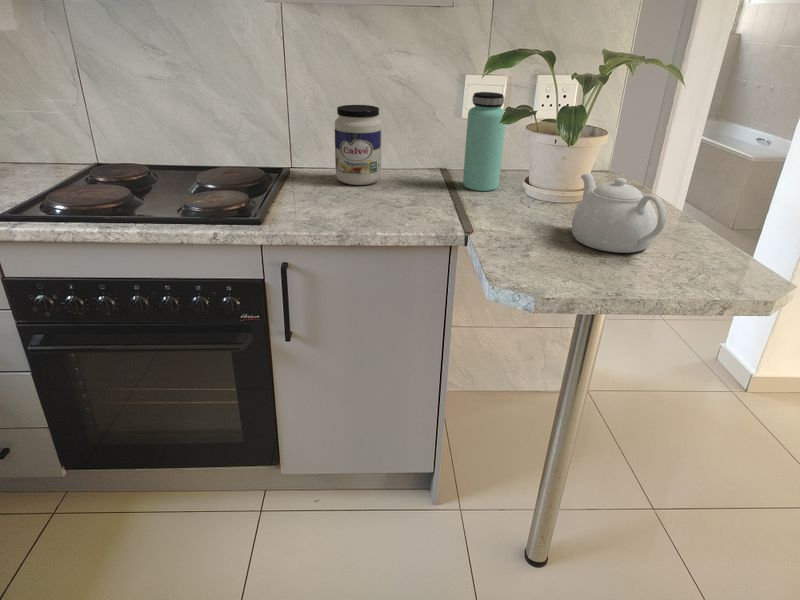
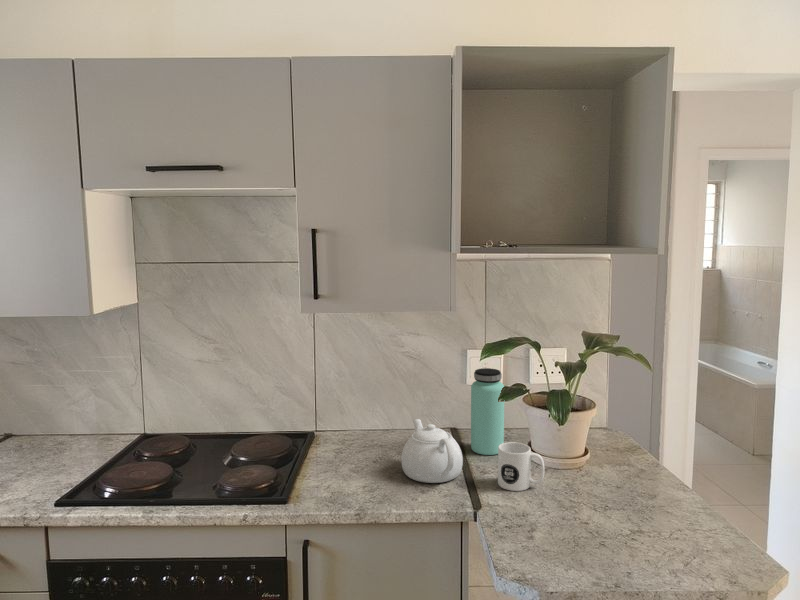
jar: present [335,105,382,185] -> none [355,380,396,451]
mug: none [492,169,545,220] -> present [498,442,544,491]
teapot: present [572,174,666,253] -> present [401,419,463,483]

